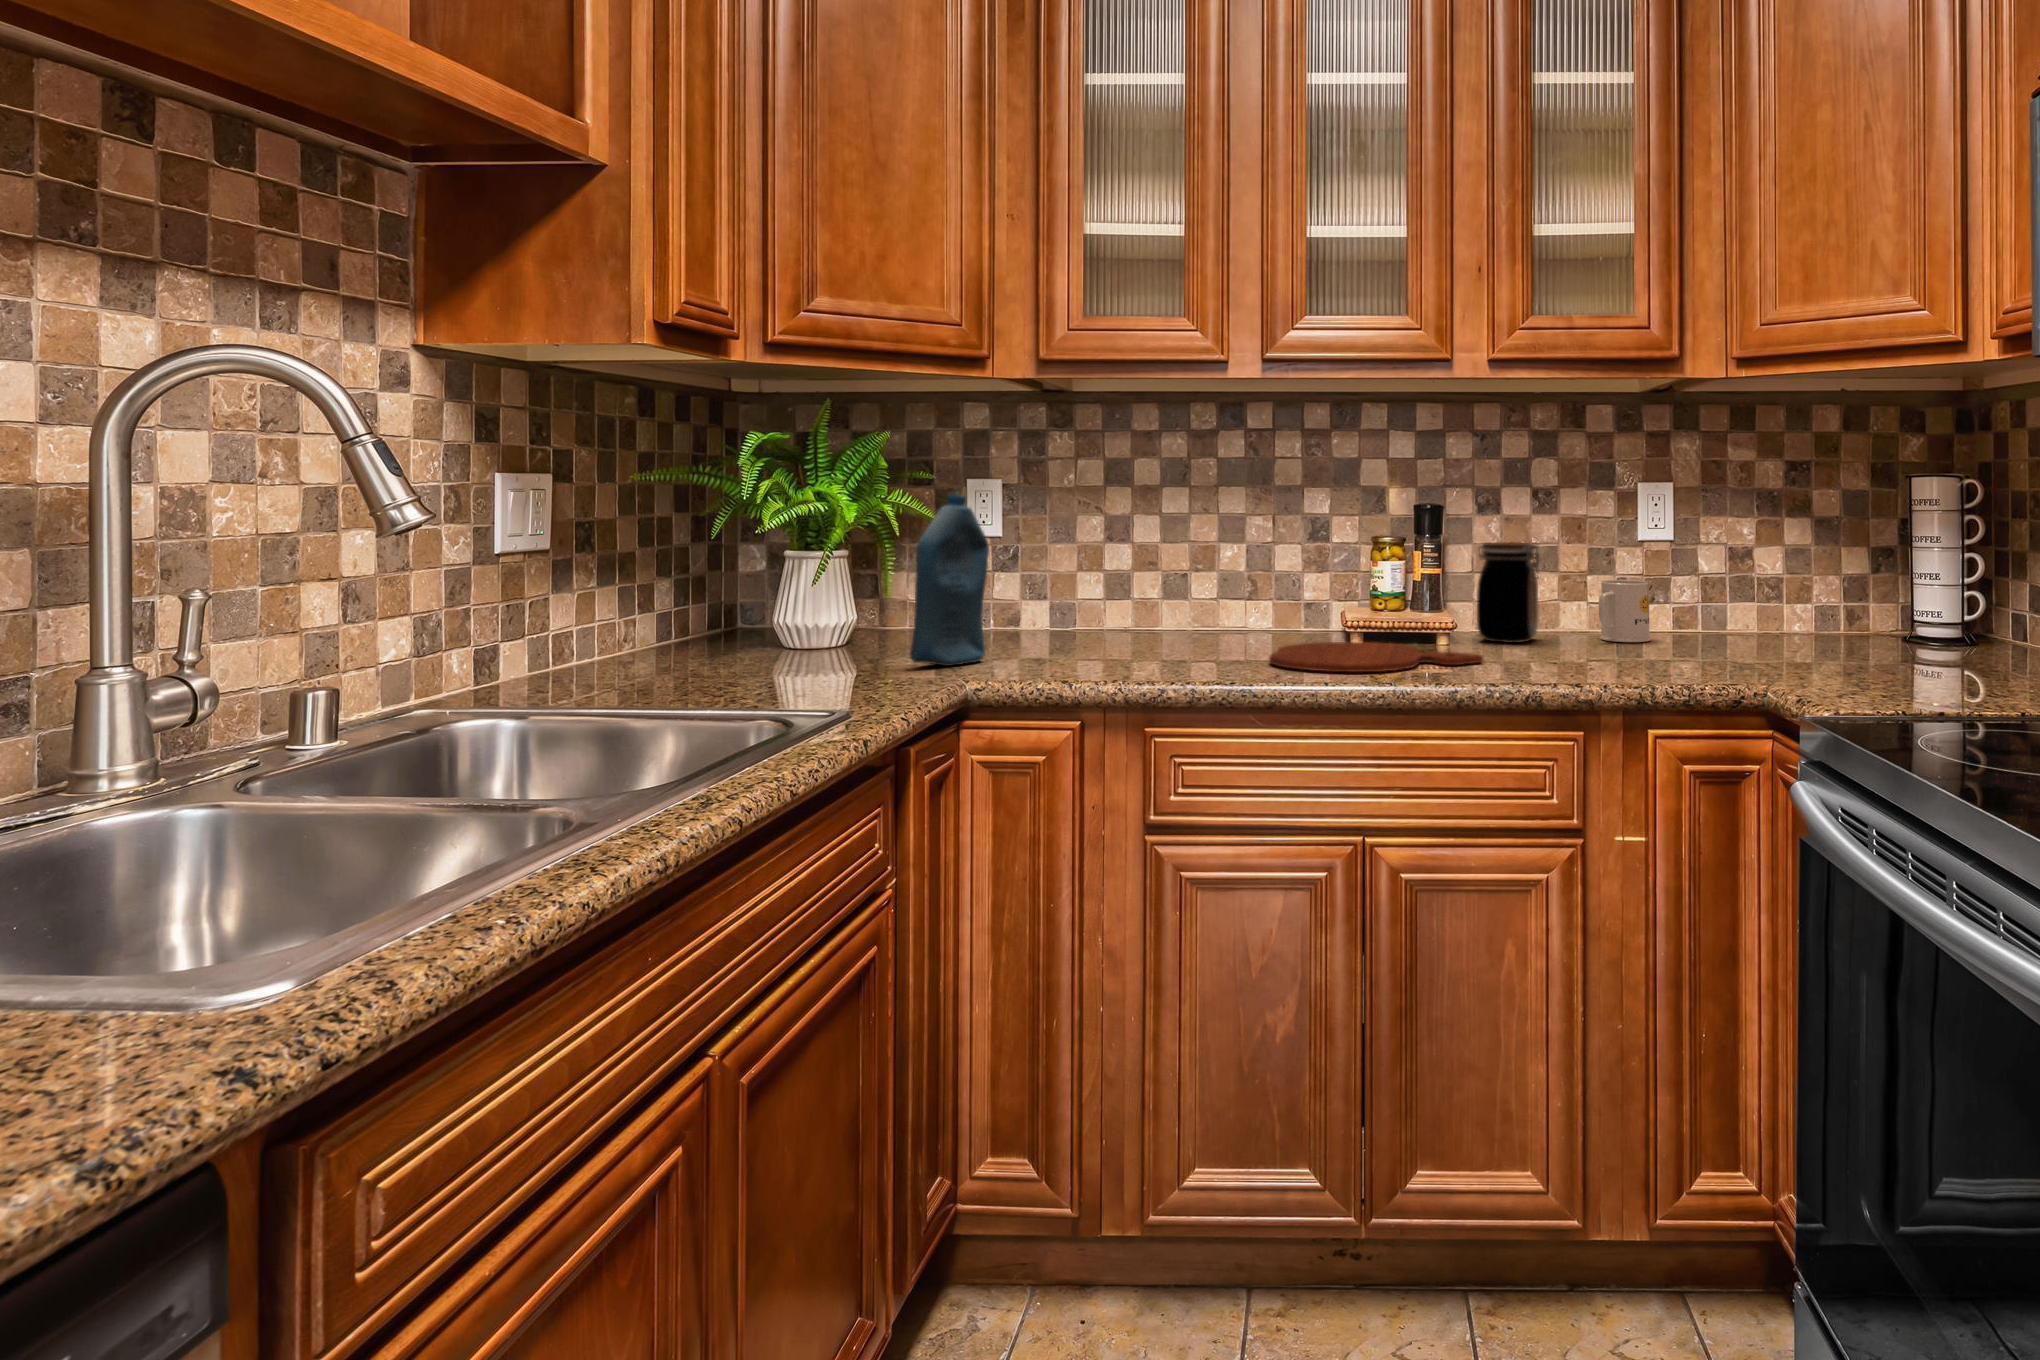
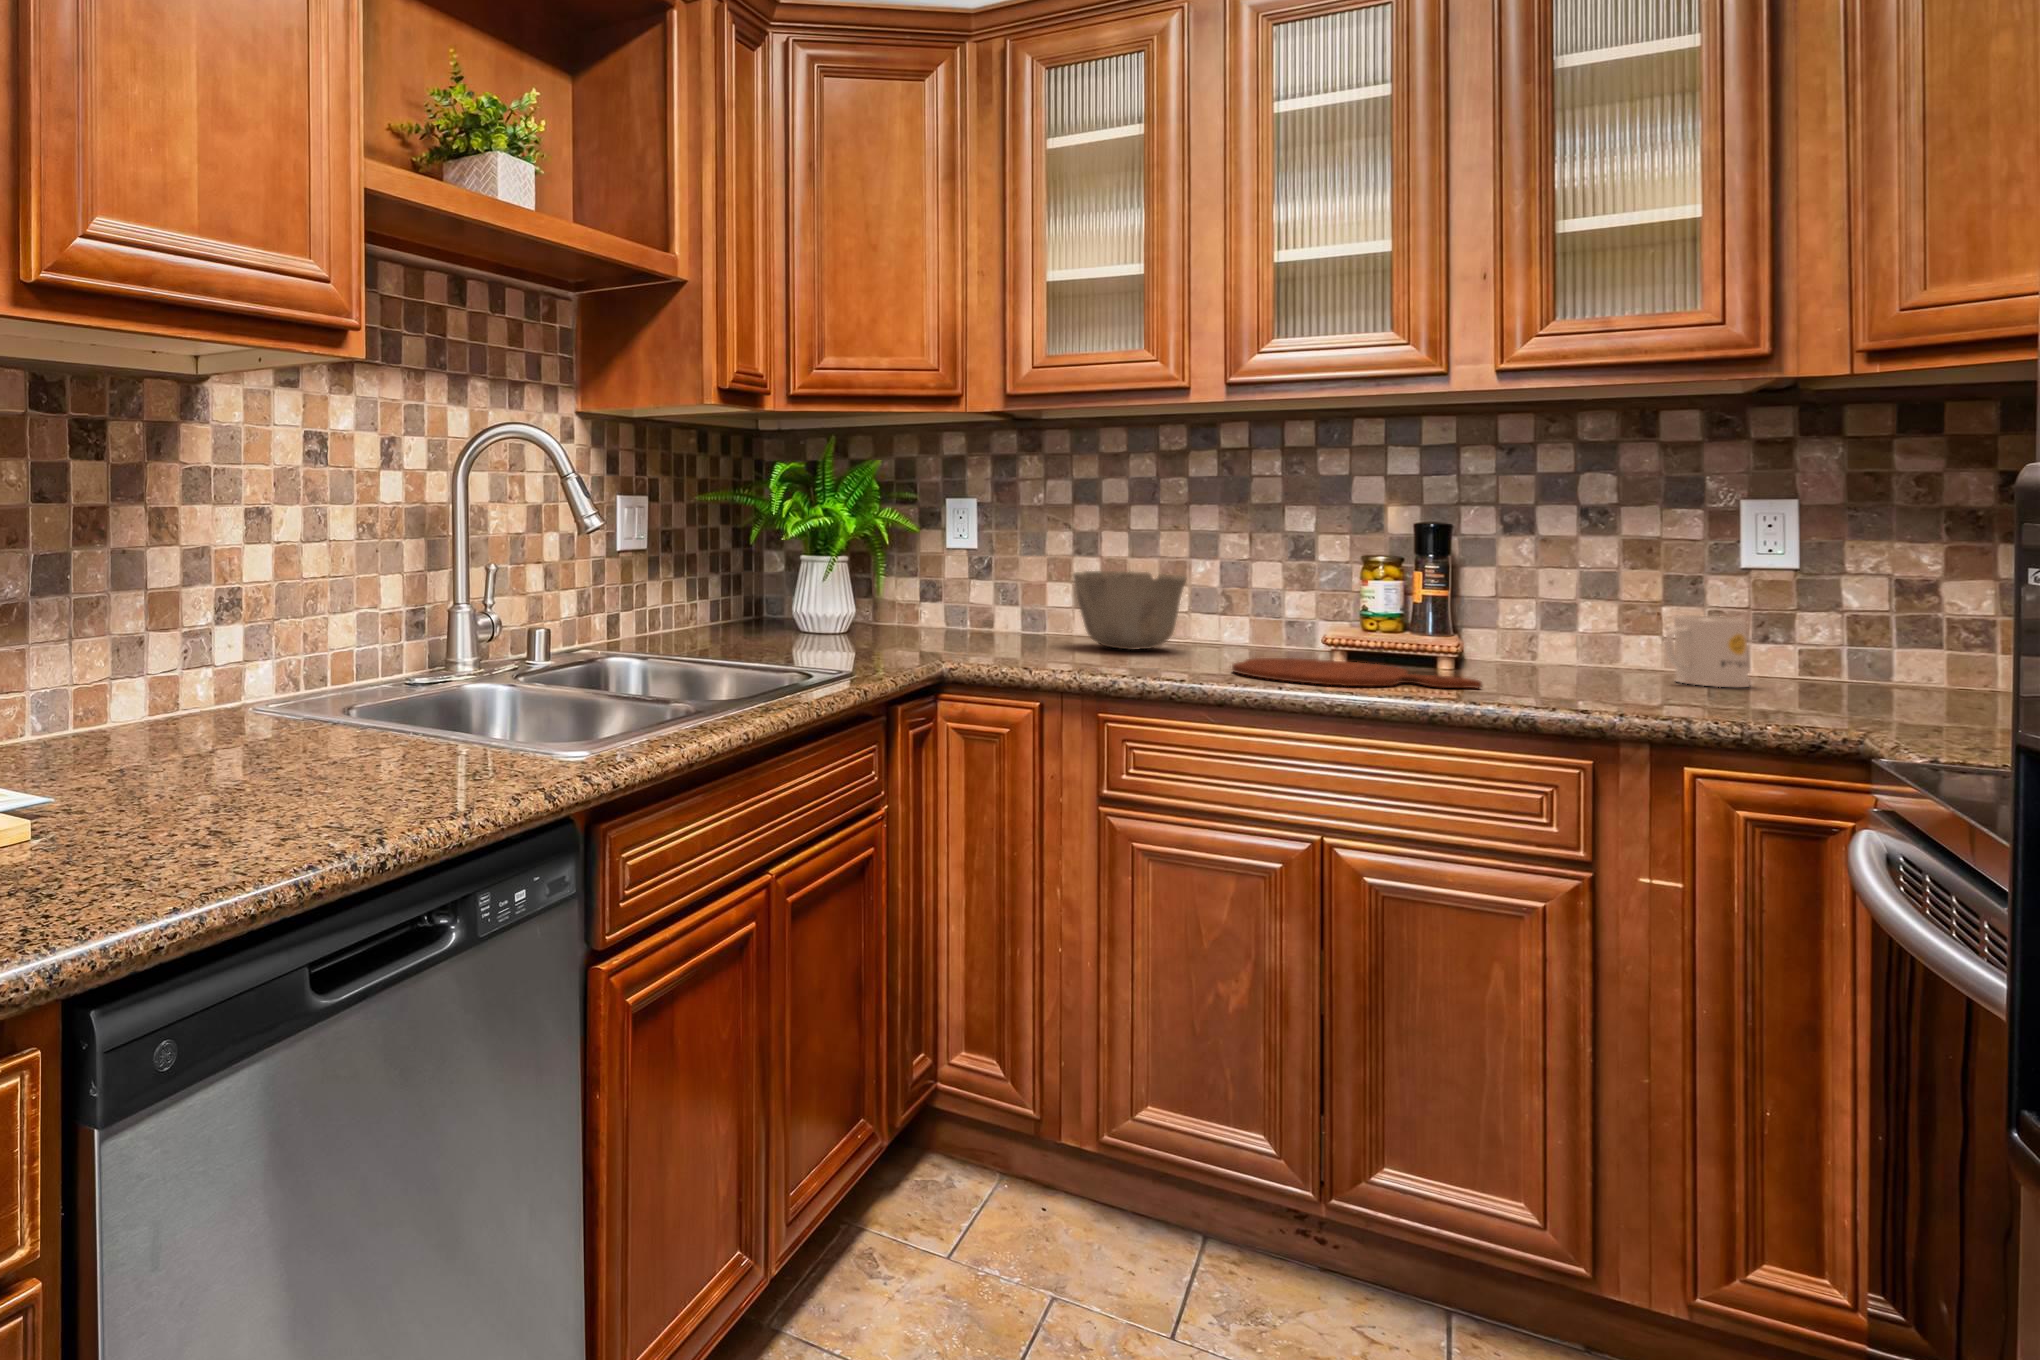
bottle: present [910,494,989,666] -> none [898,510,964,652]
jar: present [1477,542,1540,643] -> none [1495,568,1584,676]
ceramic bowl: none [1104,558,1217,643] -> present [1073,571,1186,650]

